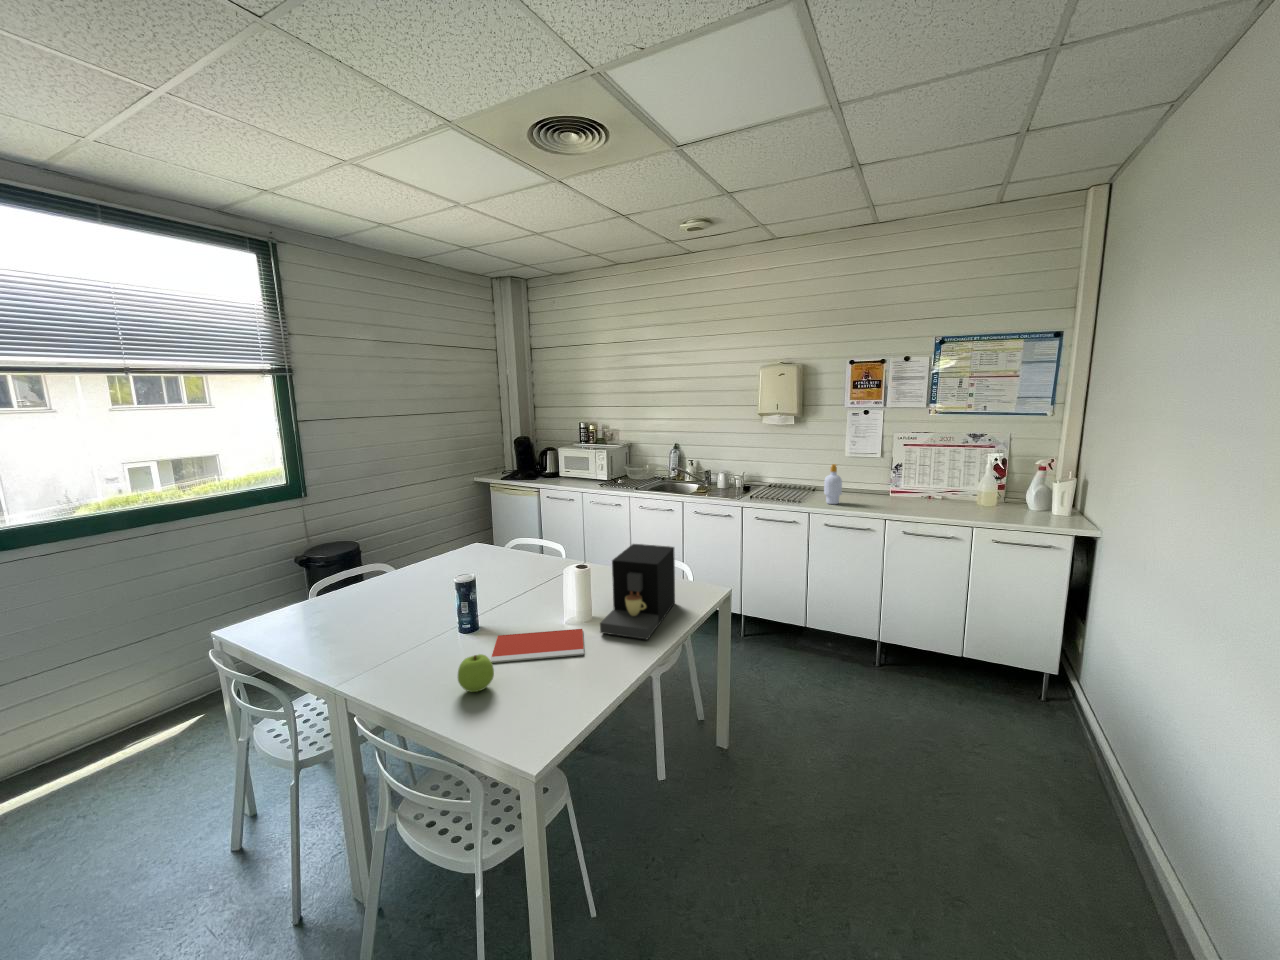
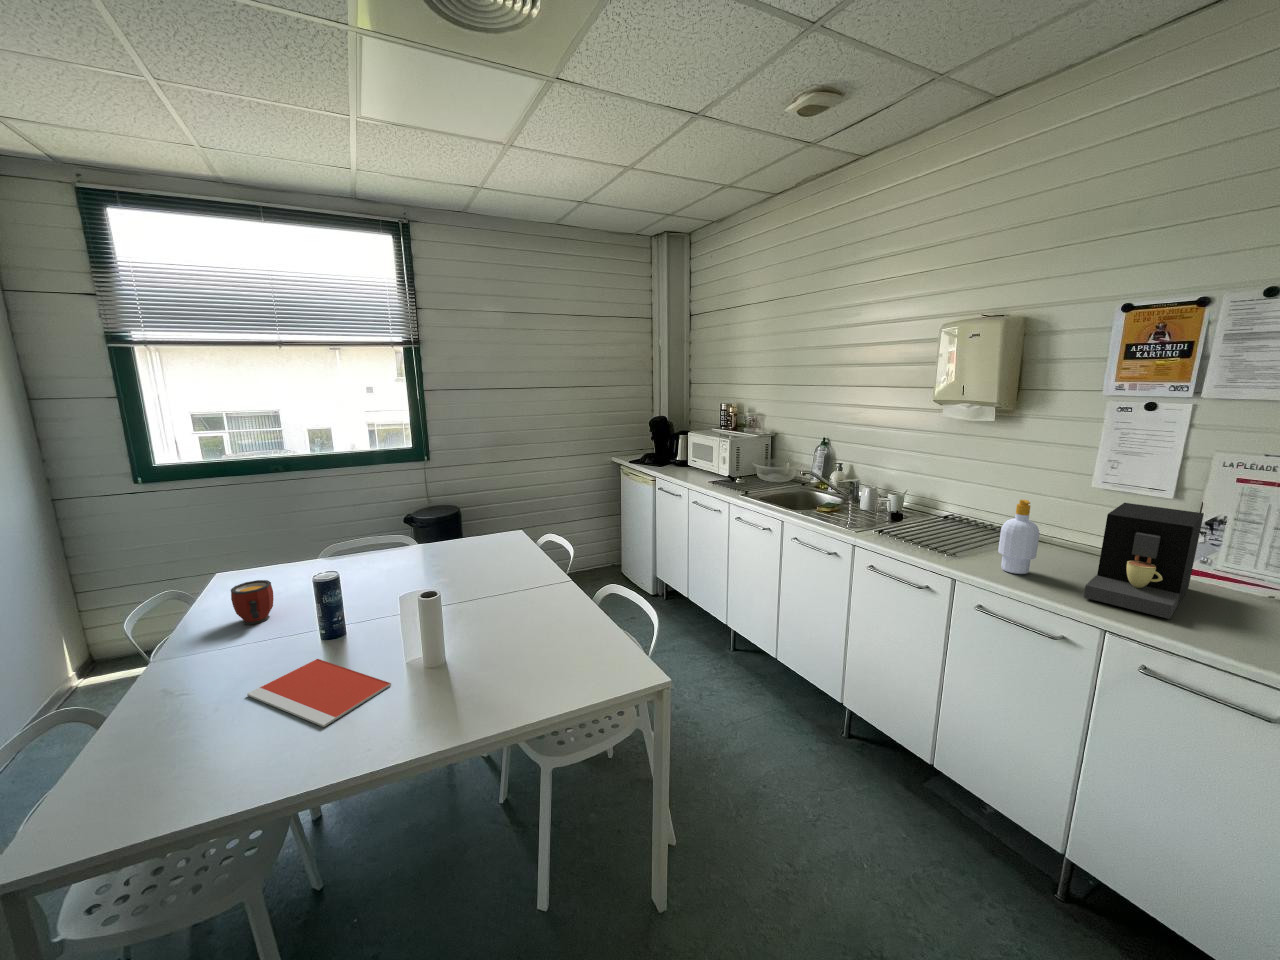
coffee maker: present [600,544,675,639] -> present [1084,503,1204,619]
mug: none [355,599,396,641] -> present [231,580,274,625]
apple: present [458,654,494,692] -> none [140,687,199,734]

